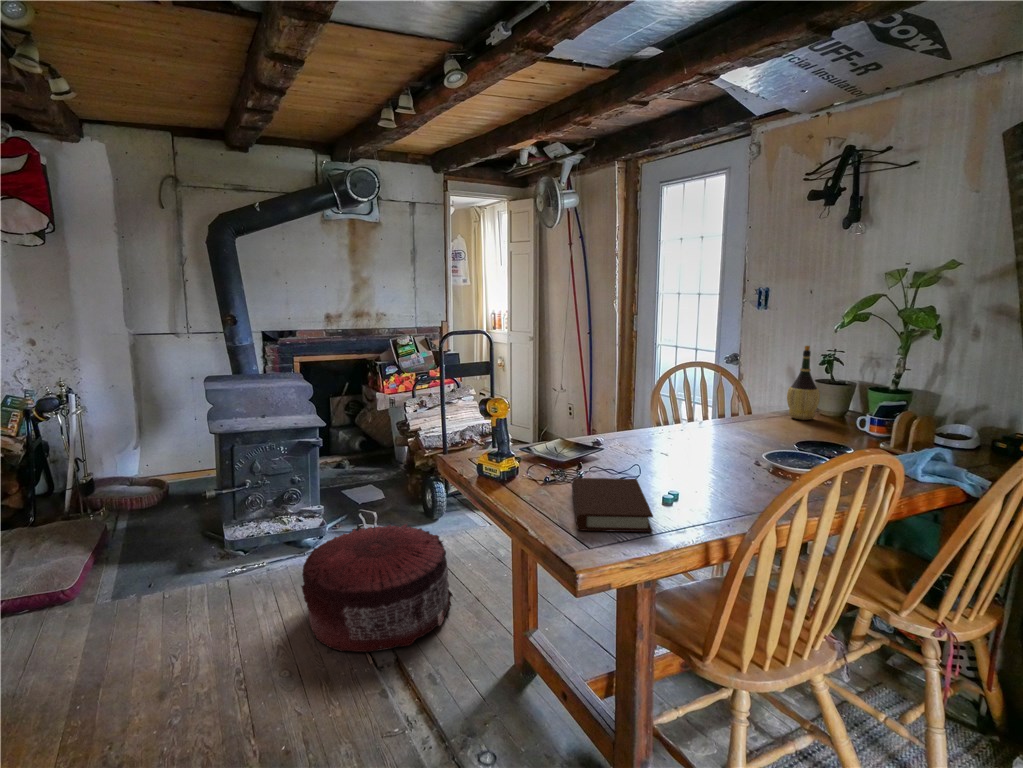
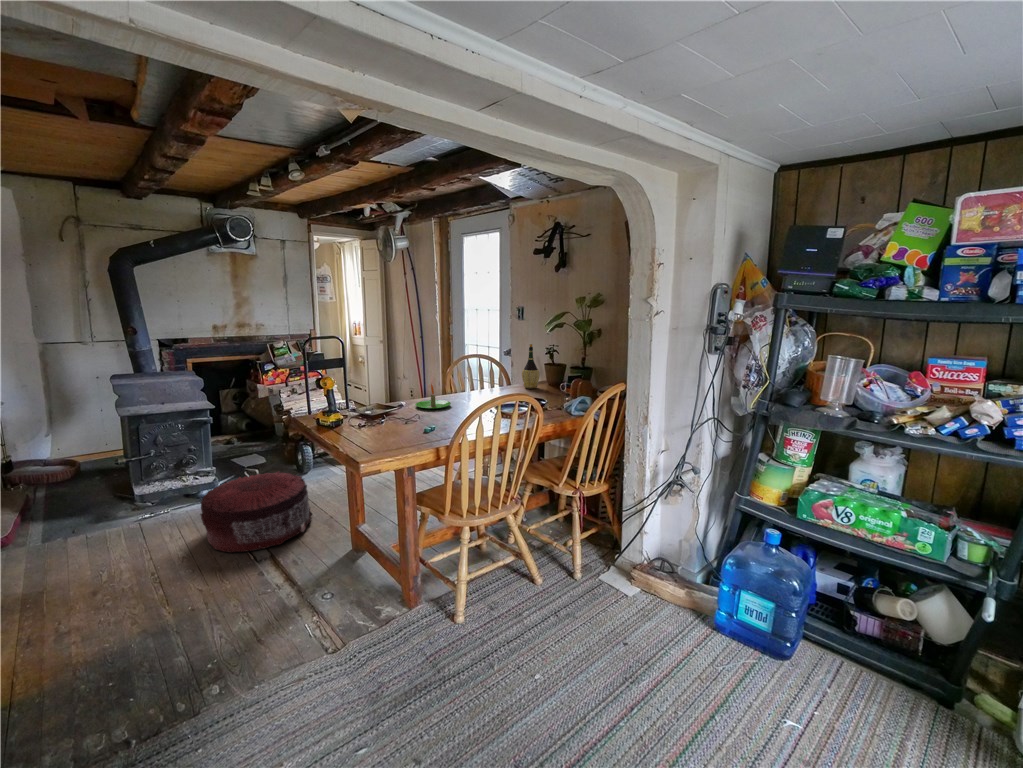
candle: none [628,409,688,452] -> present [415,384,451,409]
book: present [572,478,653,532] -> none [363,421,407,446]

